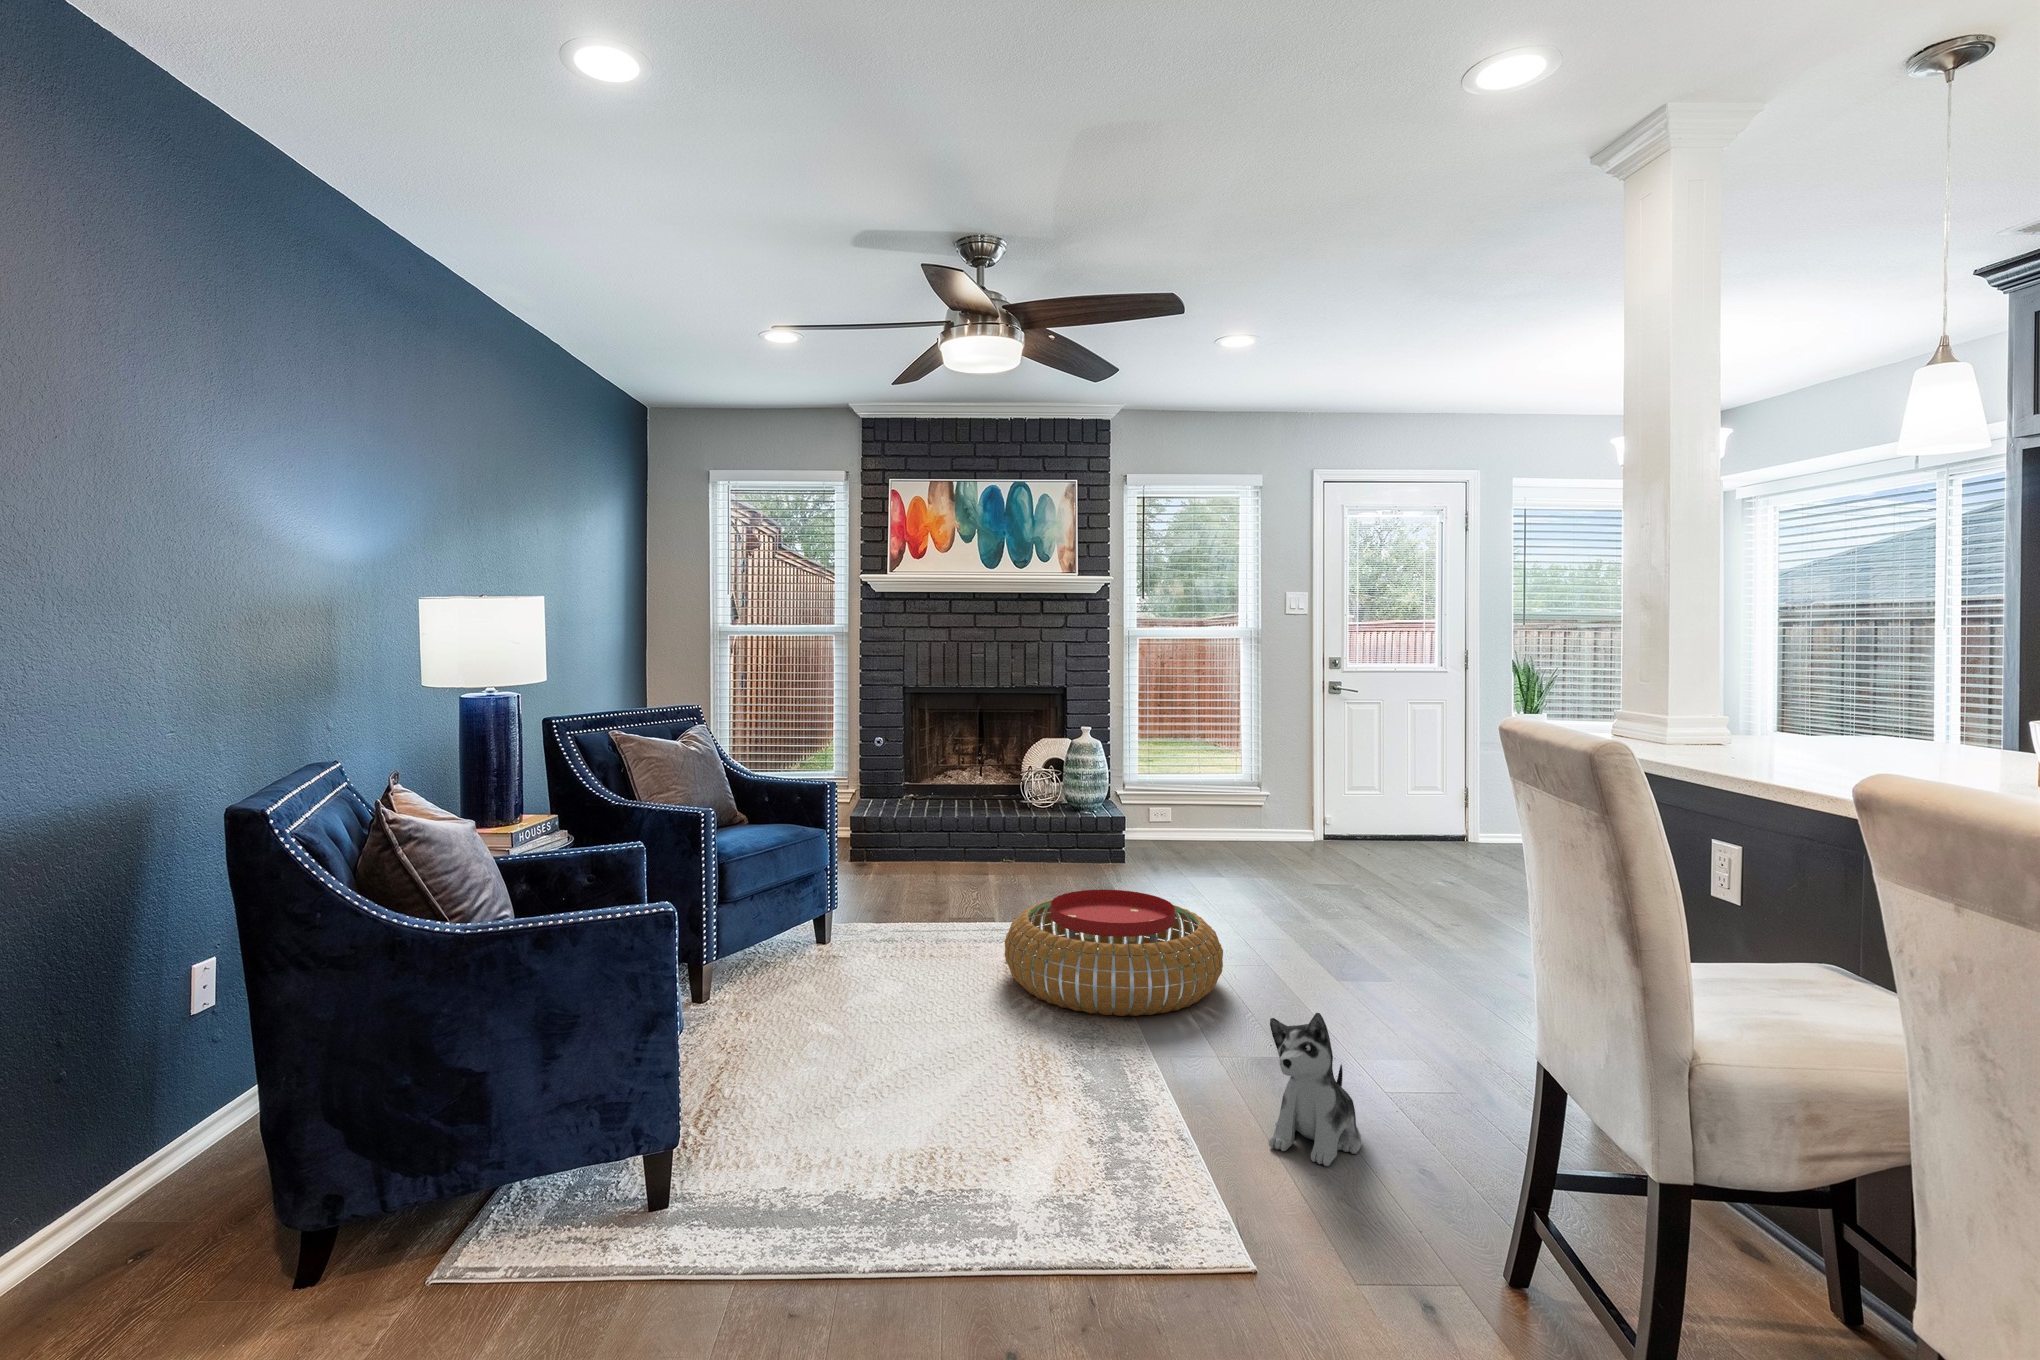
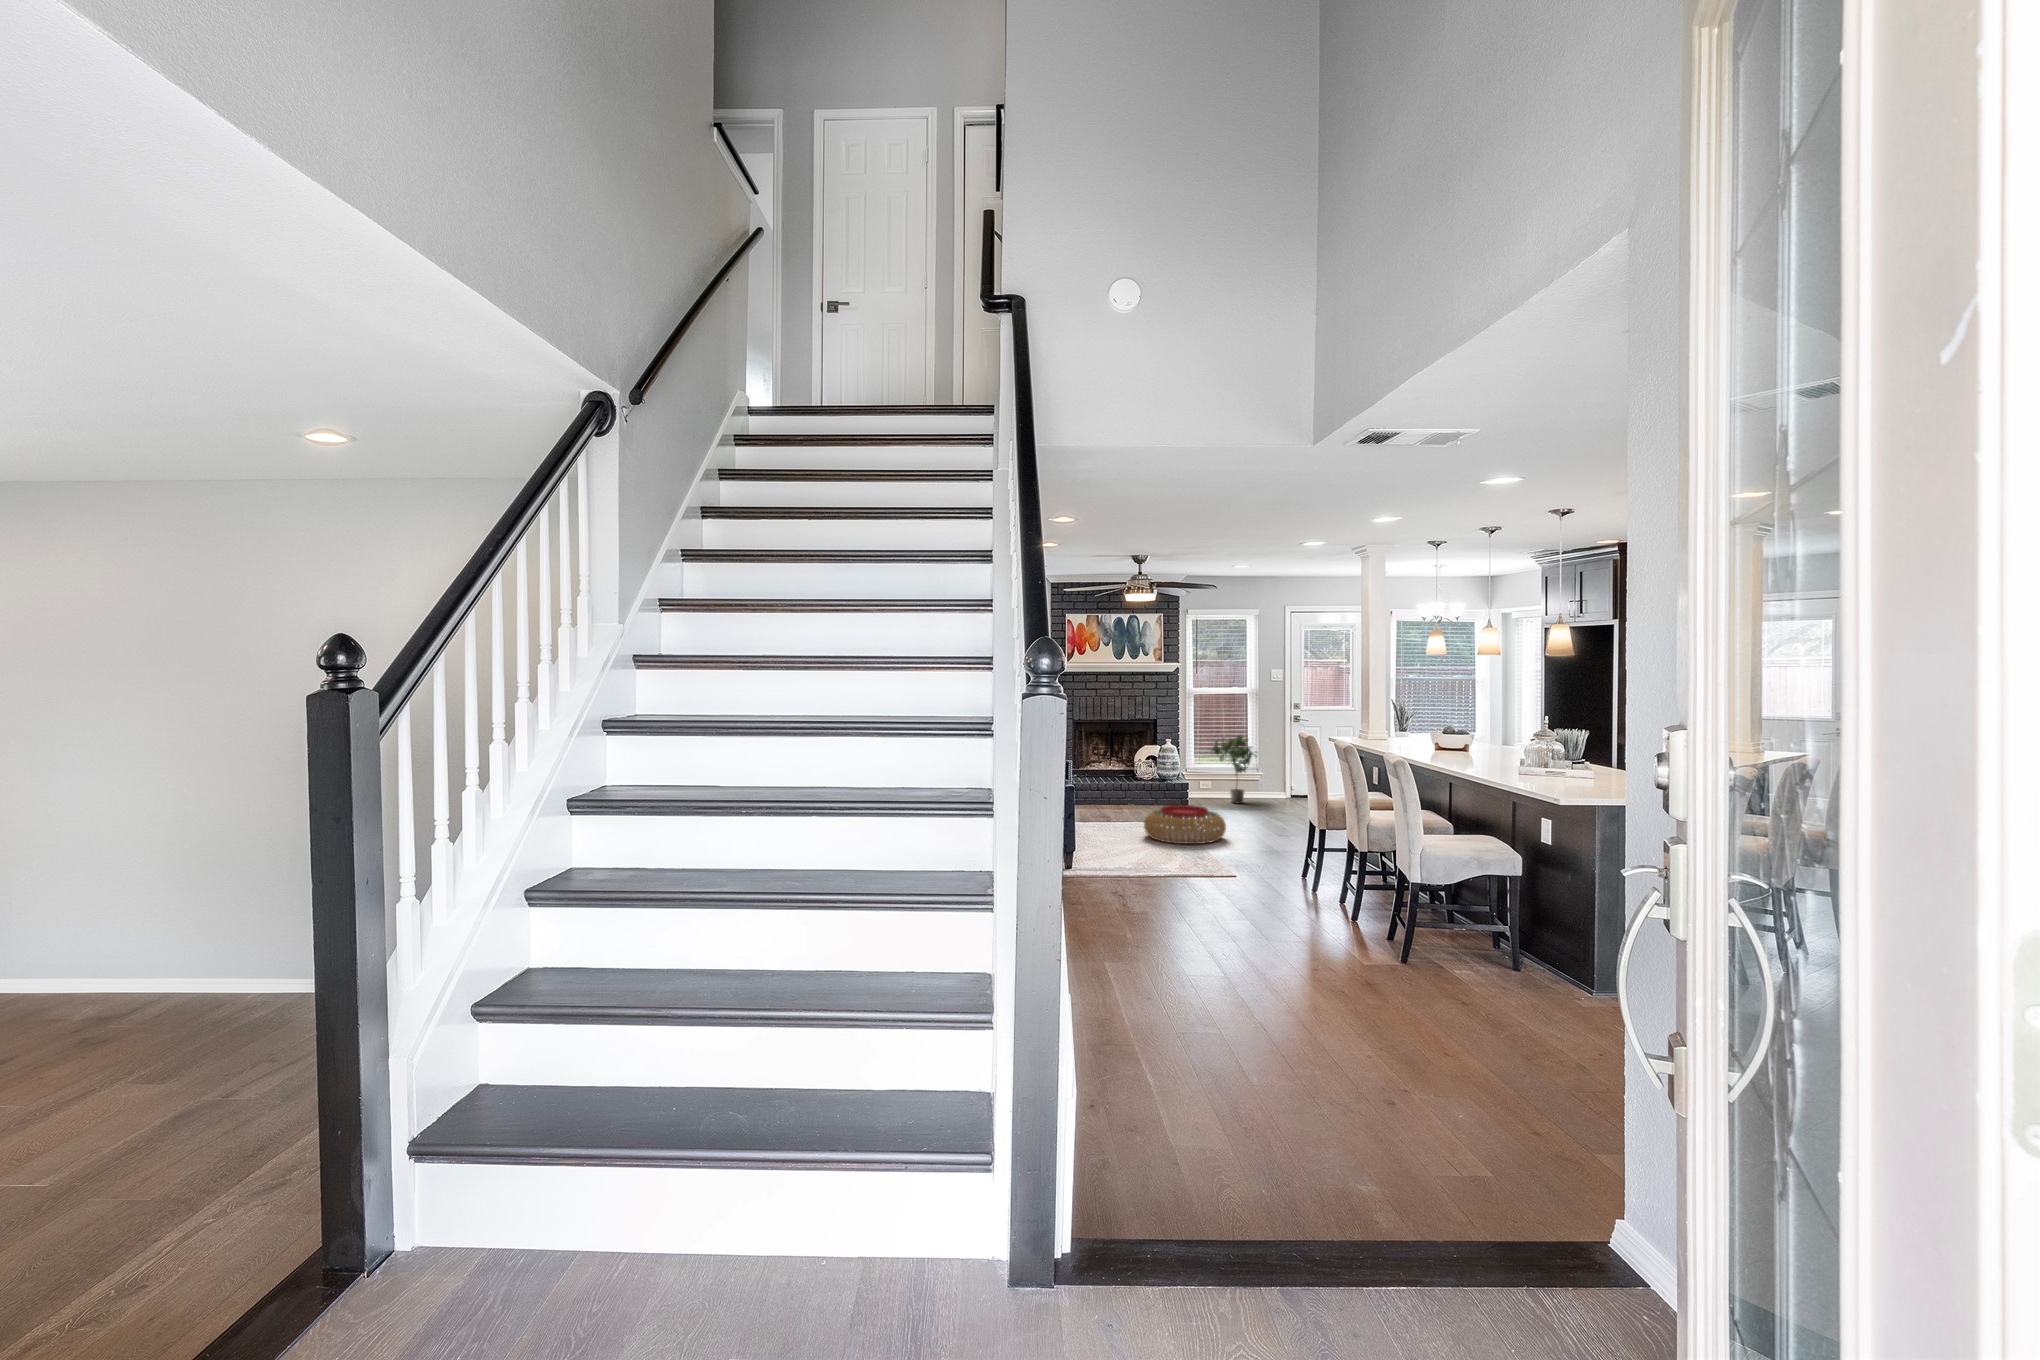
potted plant: none [1168,717,1264,855] -> present [1211,736,1256,803]
plush toy: present [1269,1013,1362,1166] -> none [1232,825,1259,866]

